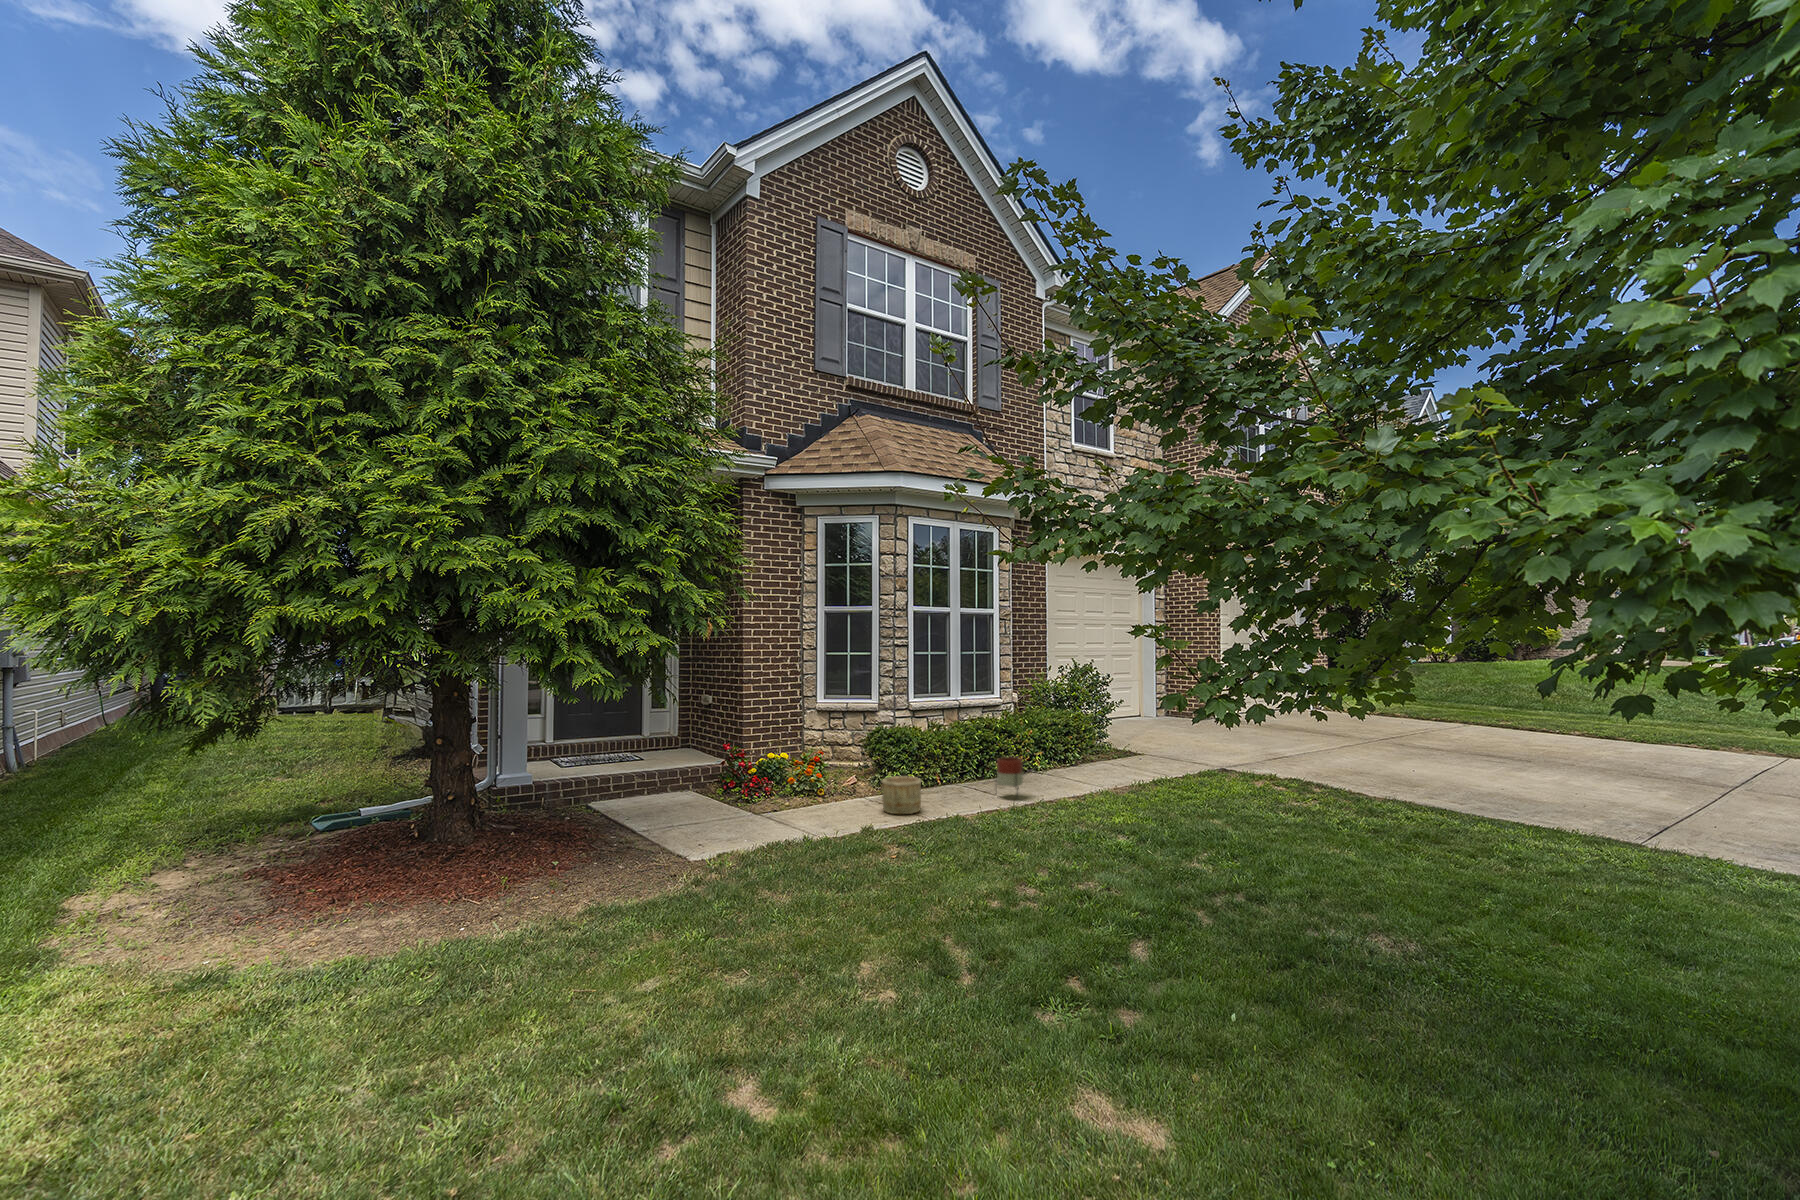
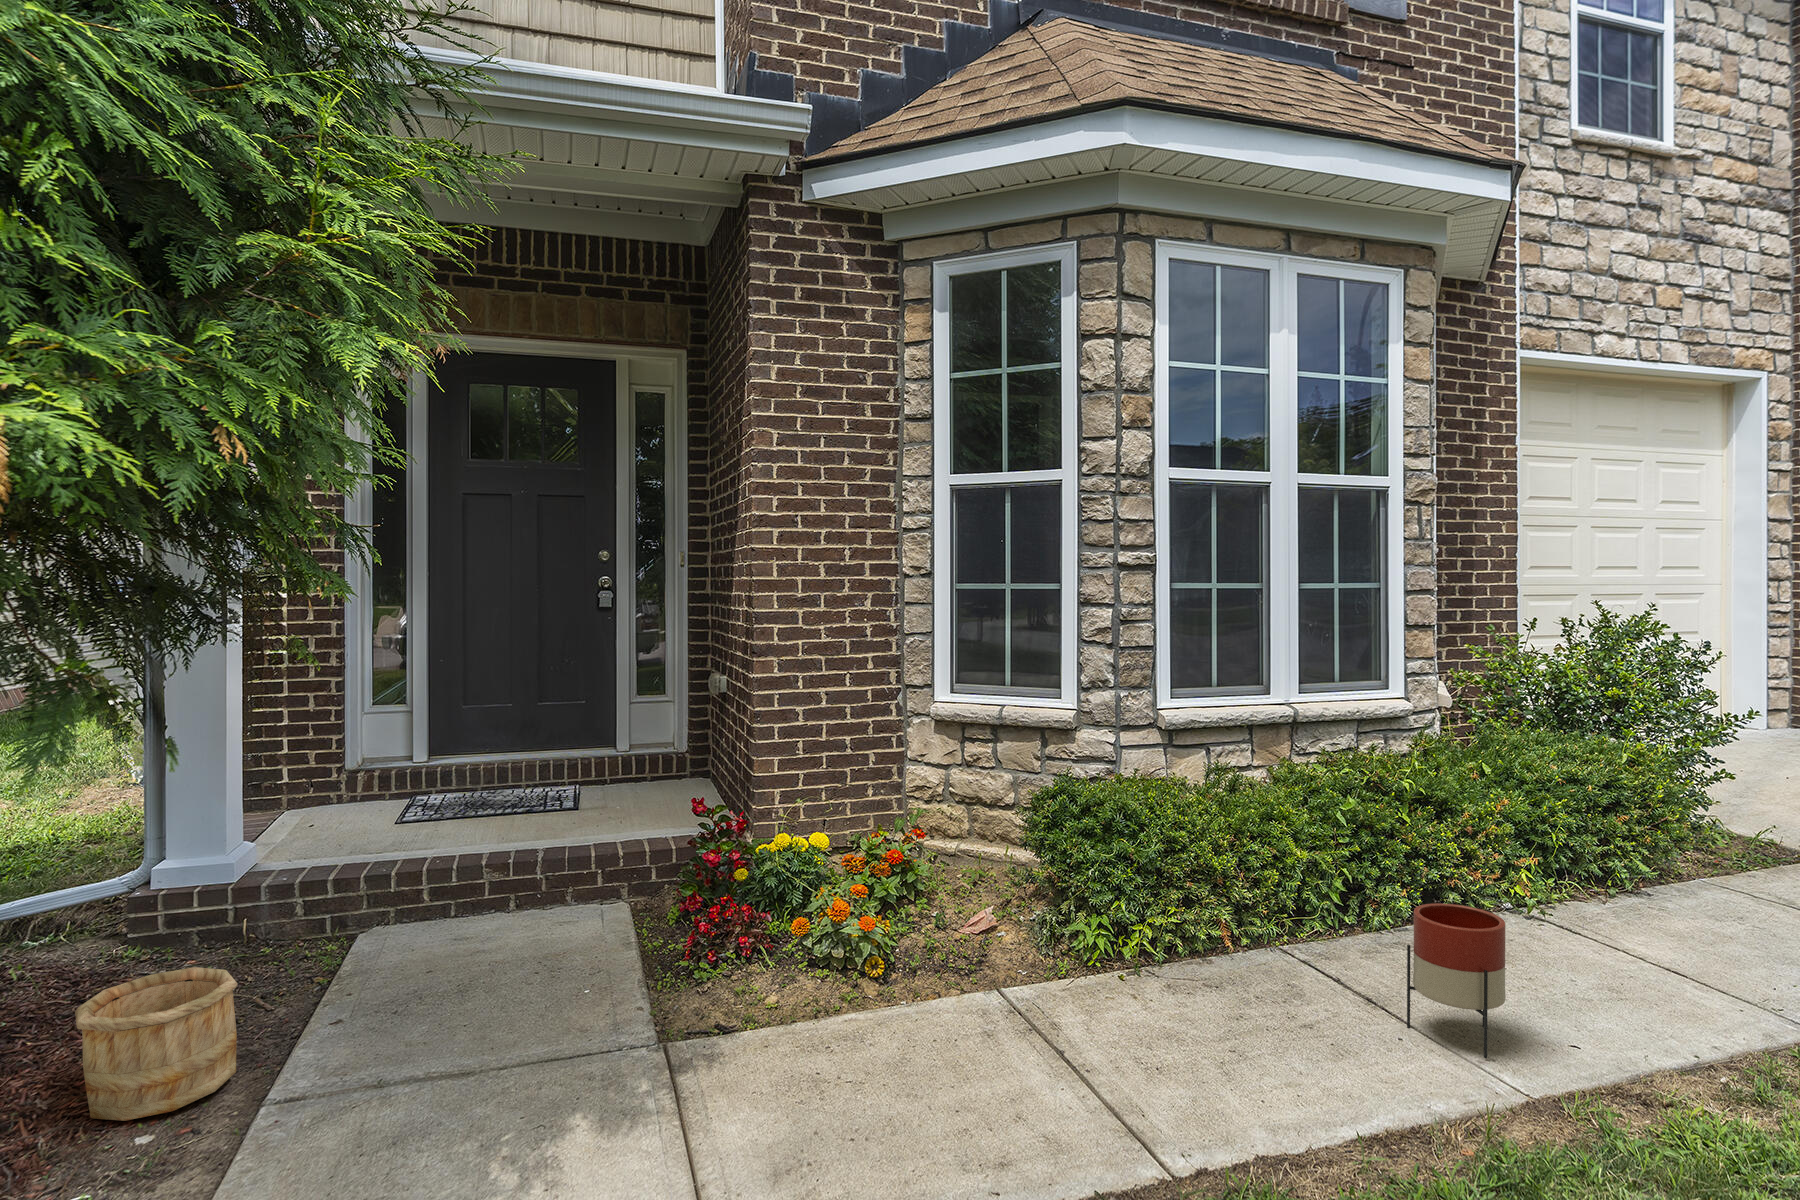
wooden bucket: present [882,776,922,814] -> present [75,967,237,1121]

